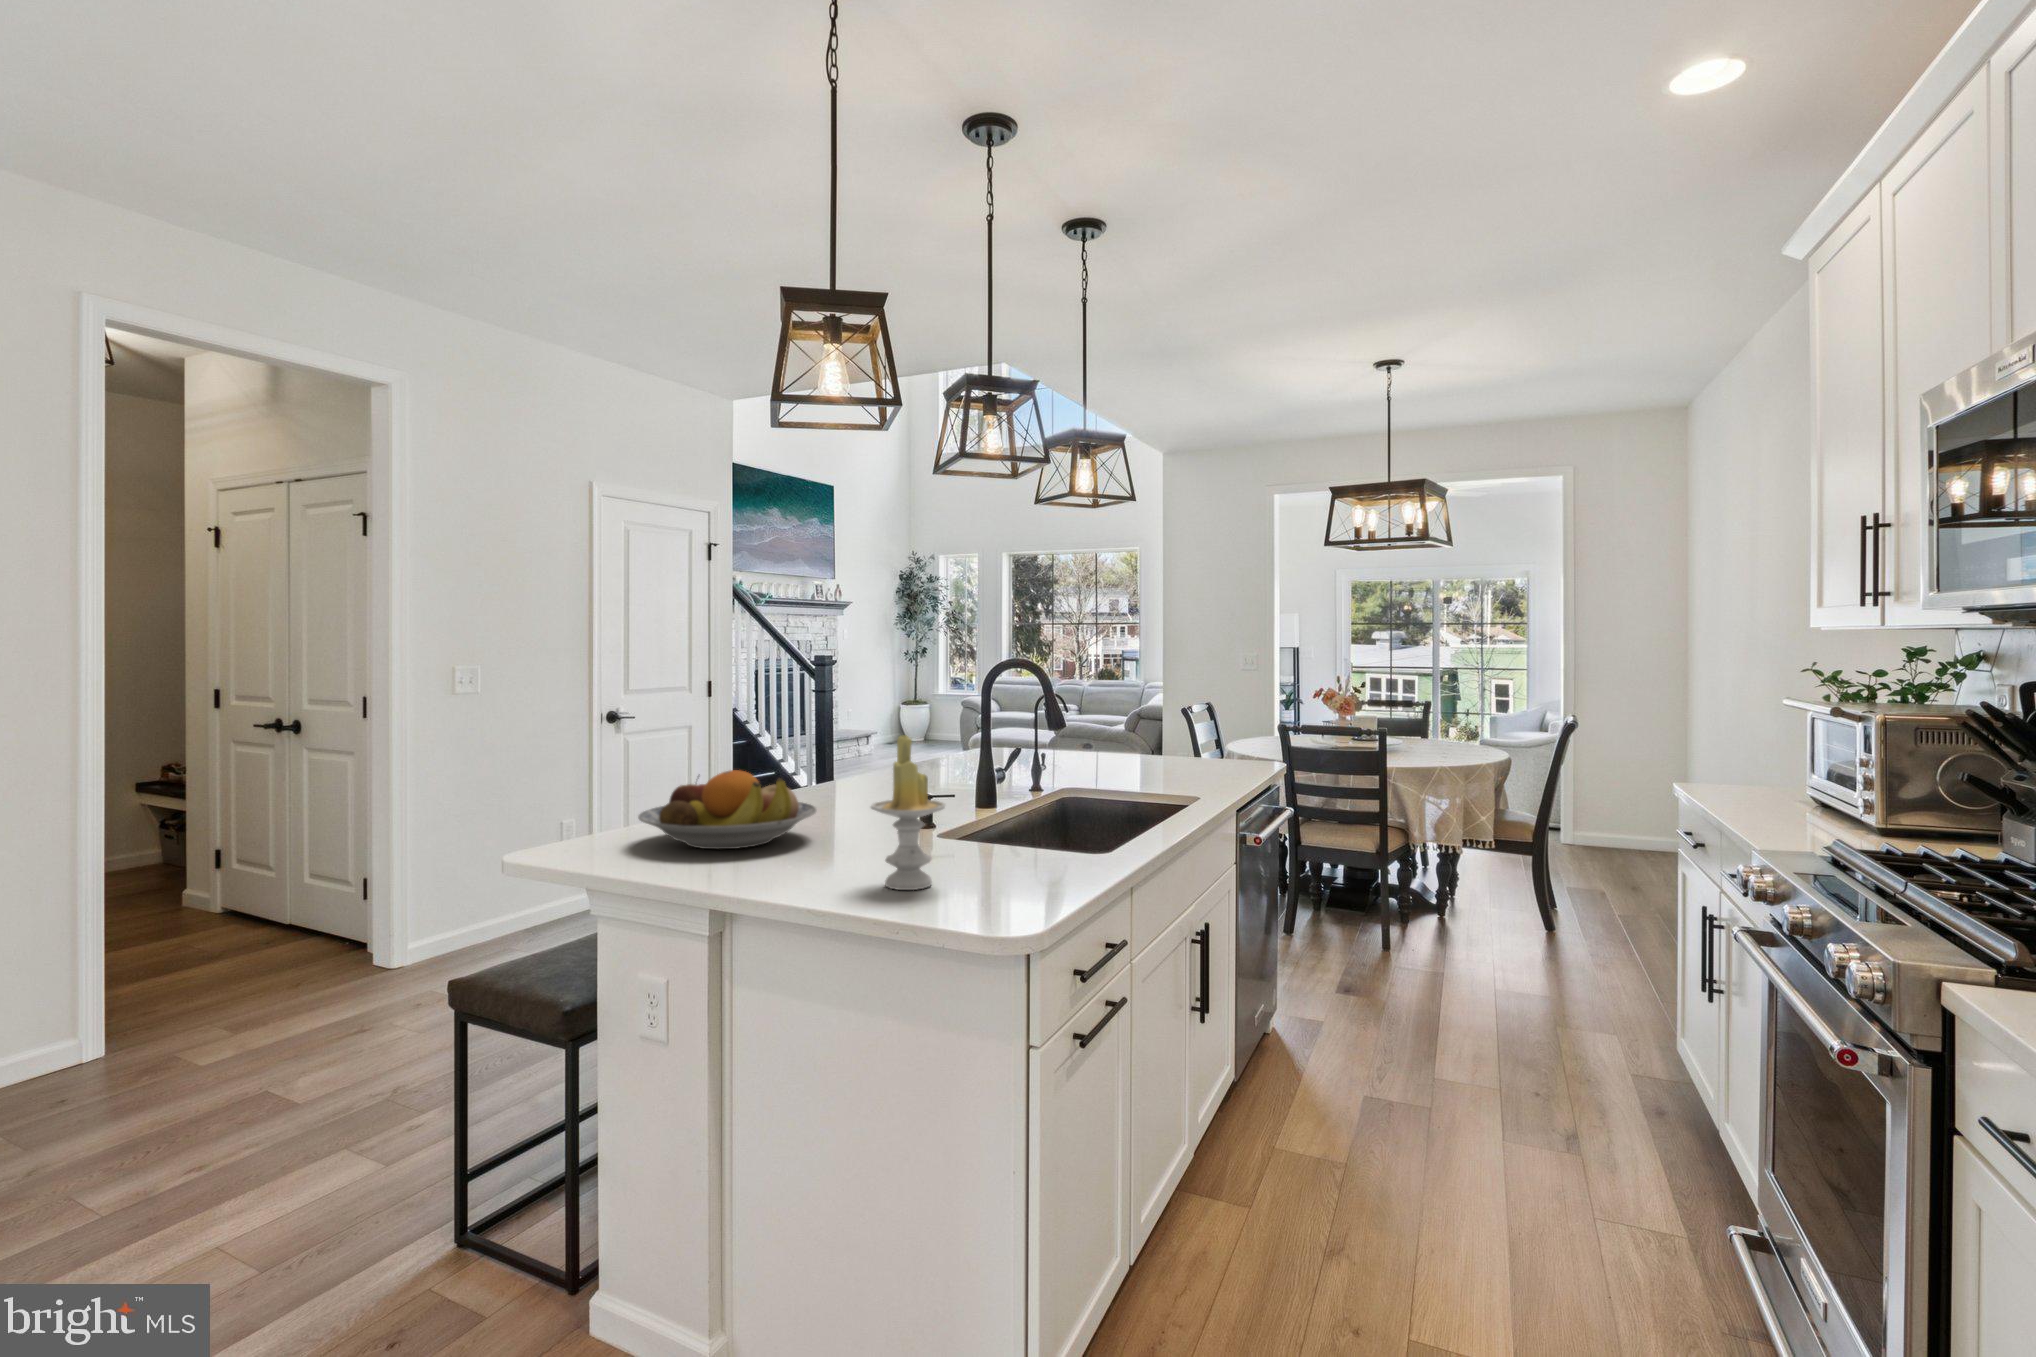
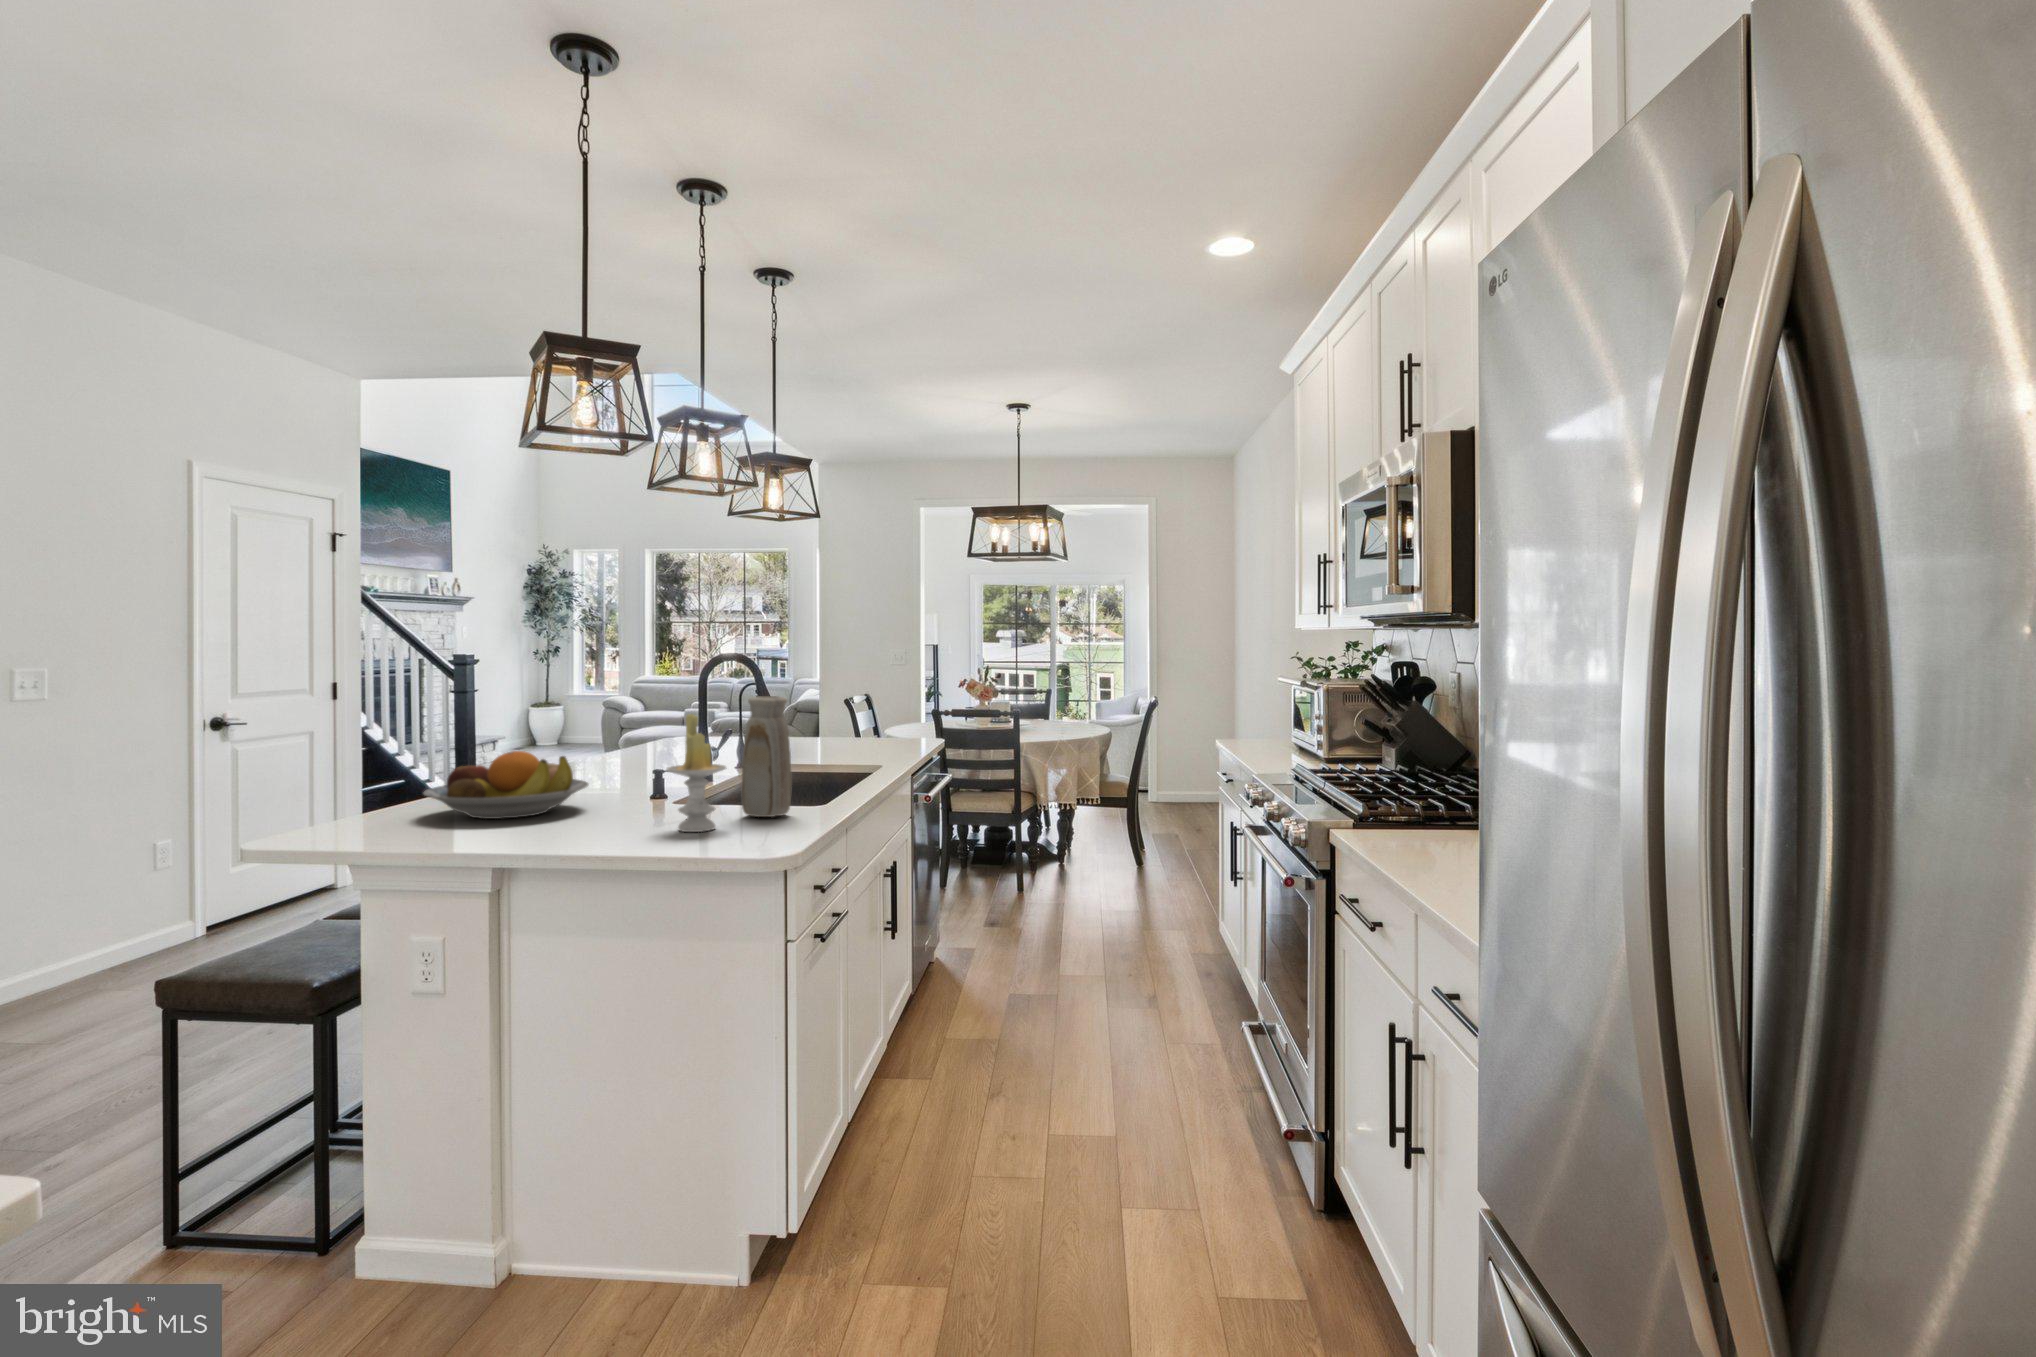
vase: none [976,713,1038,872] -> present [742,696,792,817]

